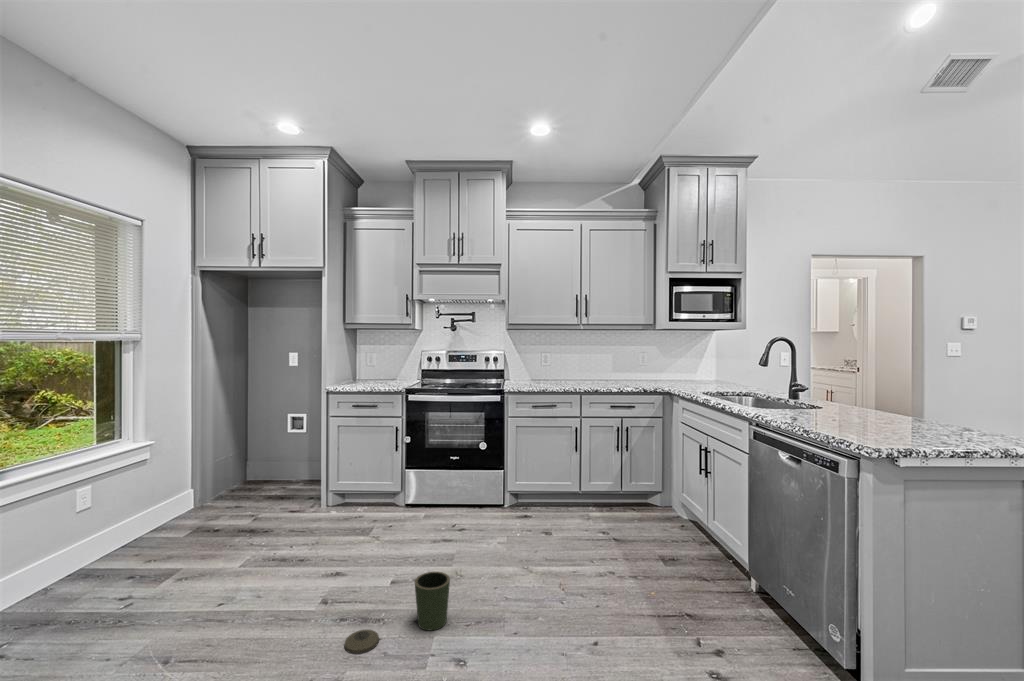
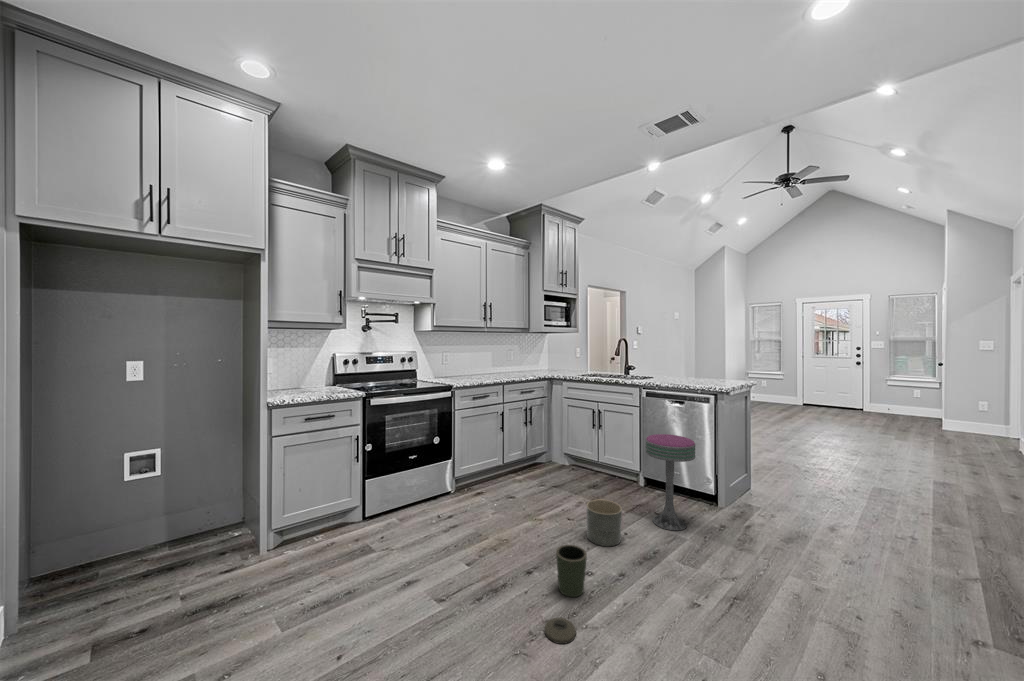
bar stool: none [640,484,719,644] -> present [646,434,695,531]
planter: none [533,549,580,614] -> present [586,500,622,546]

